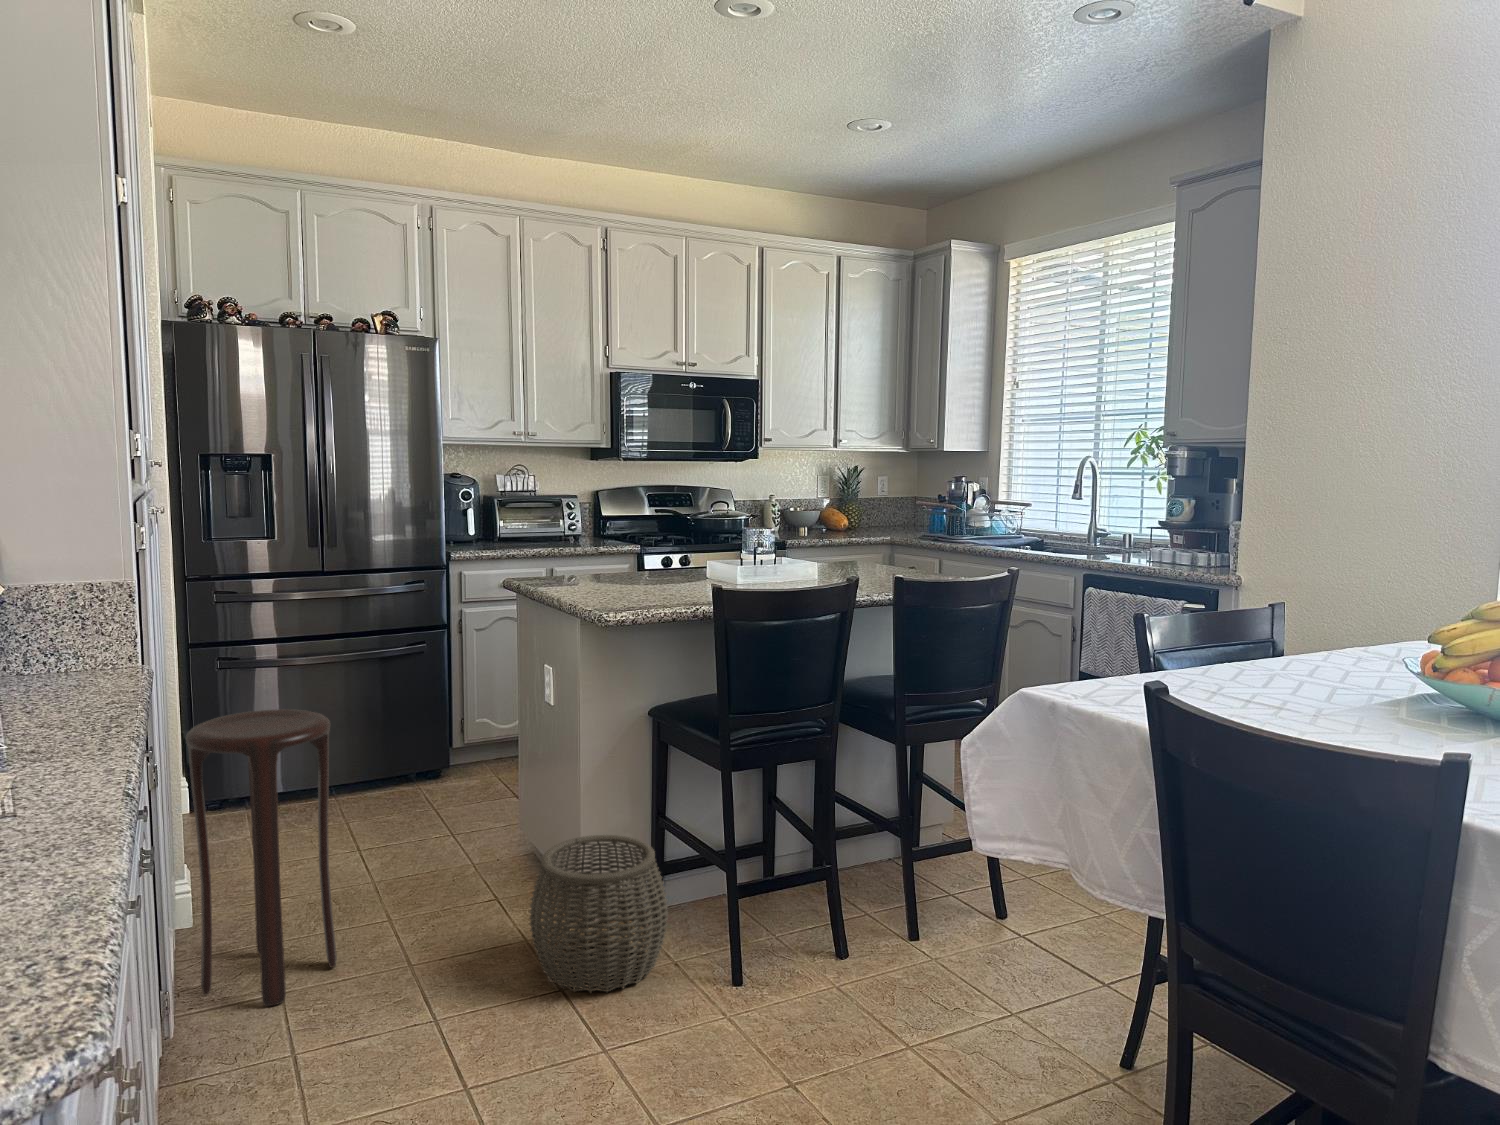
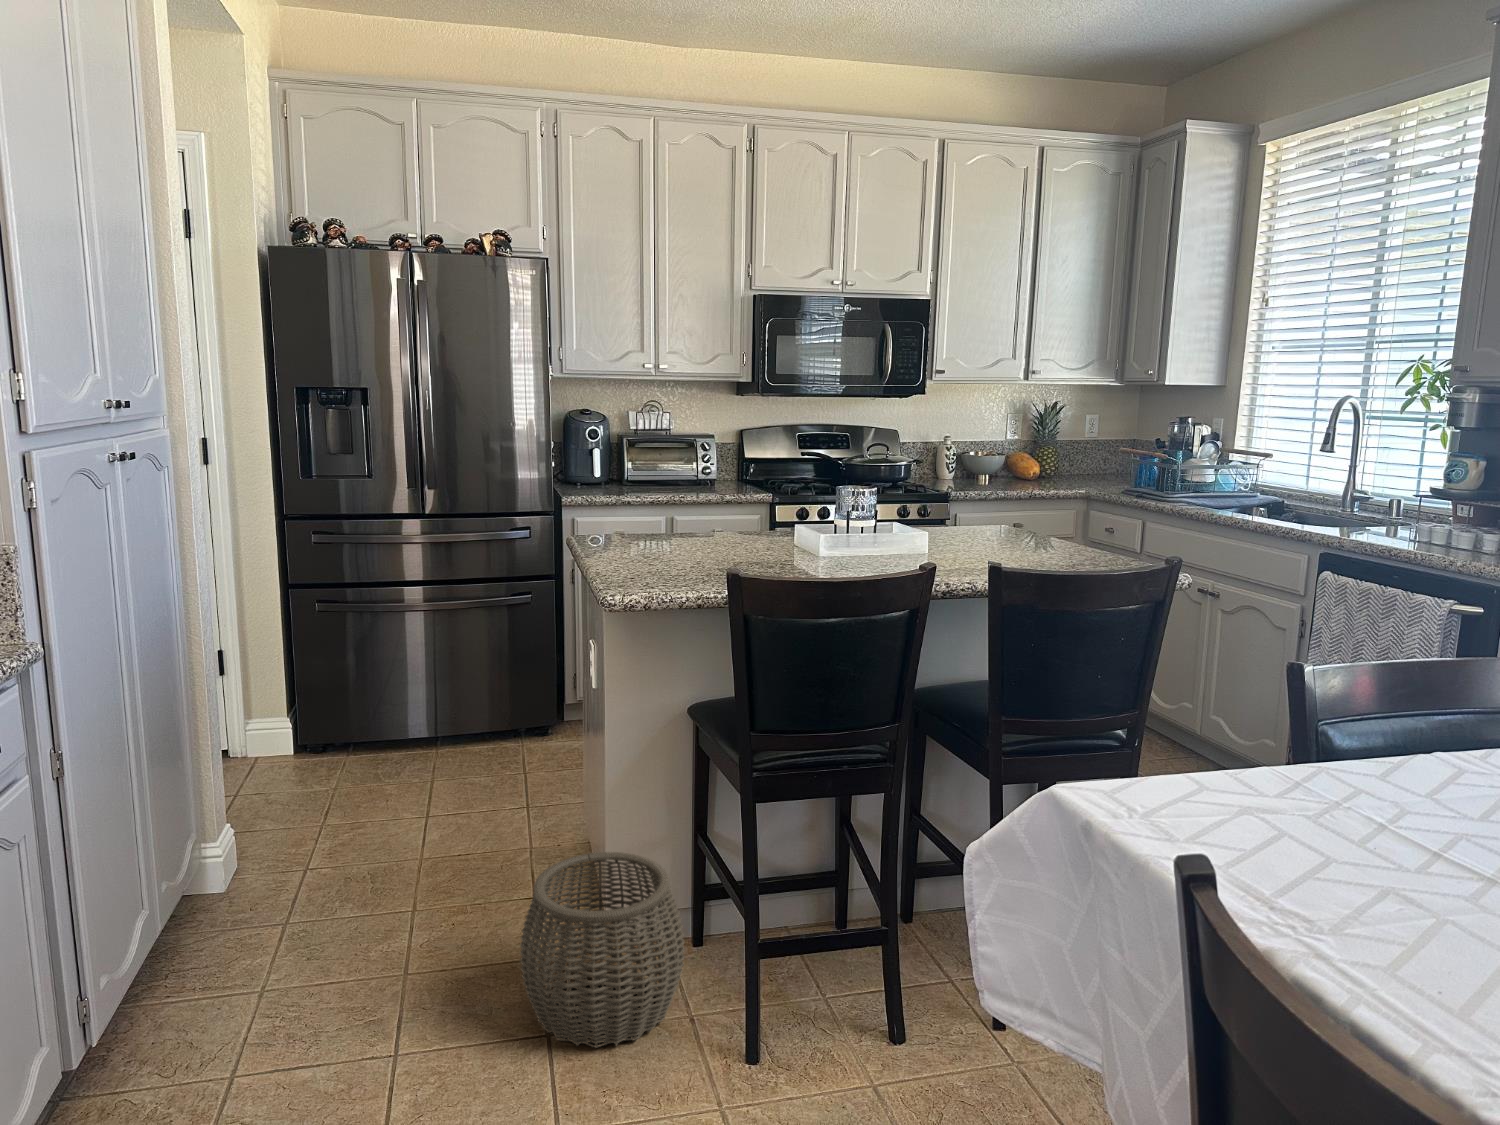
stool: present [186,709,337,1006] -> none [159,679,334,1006]

